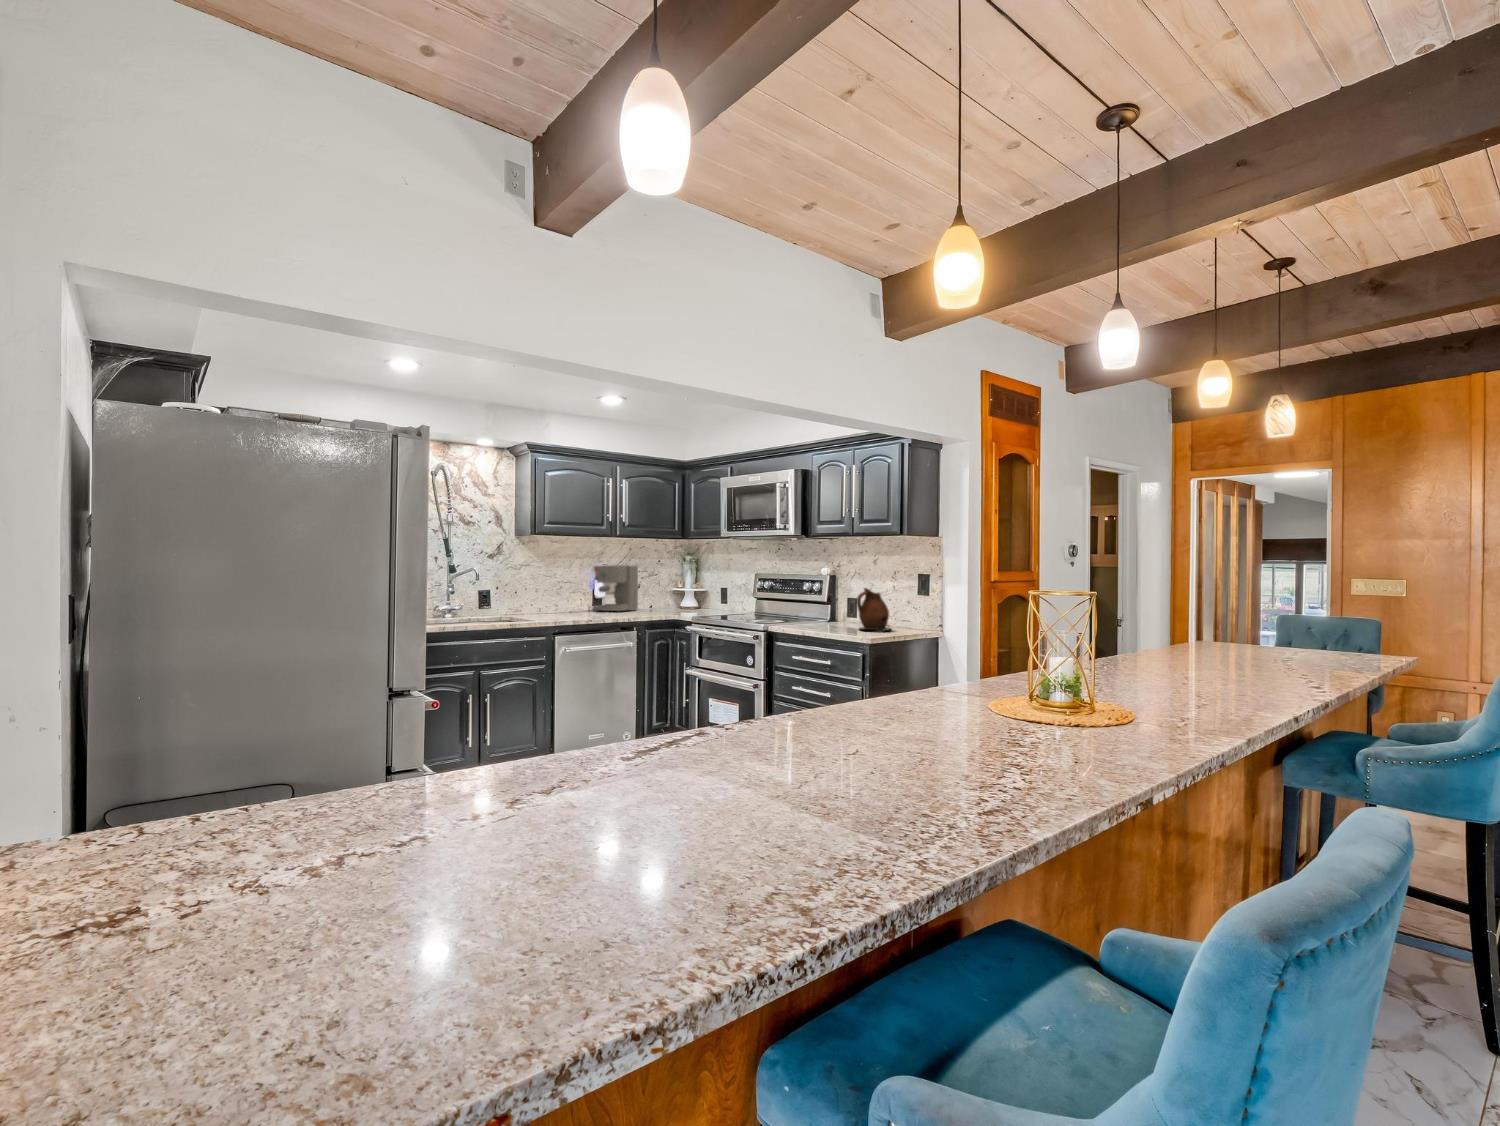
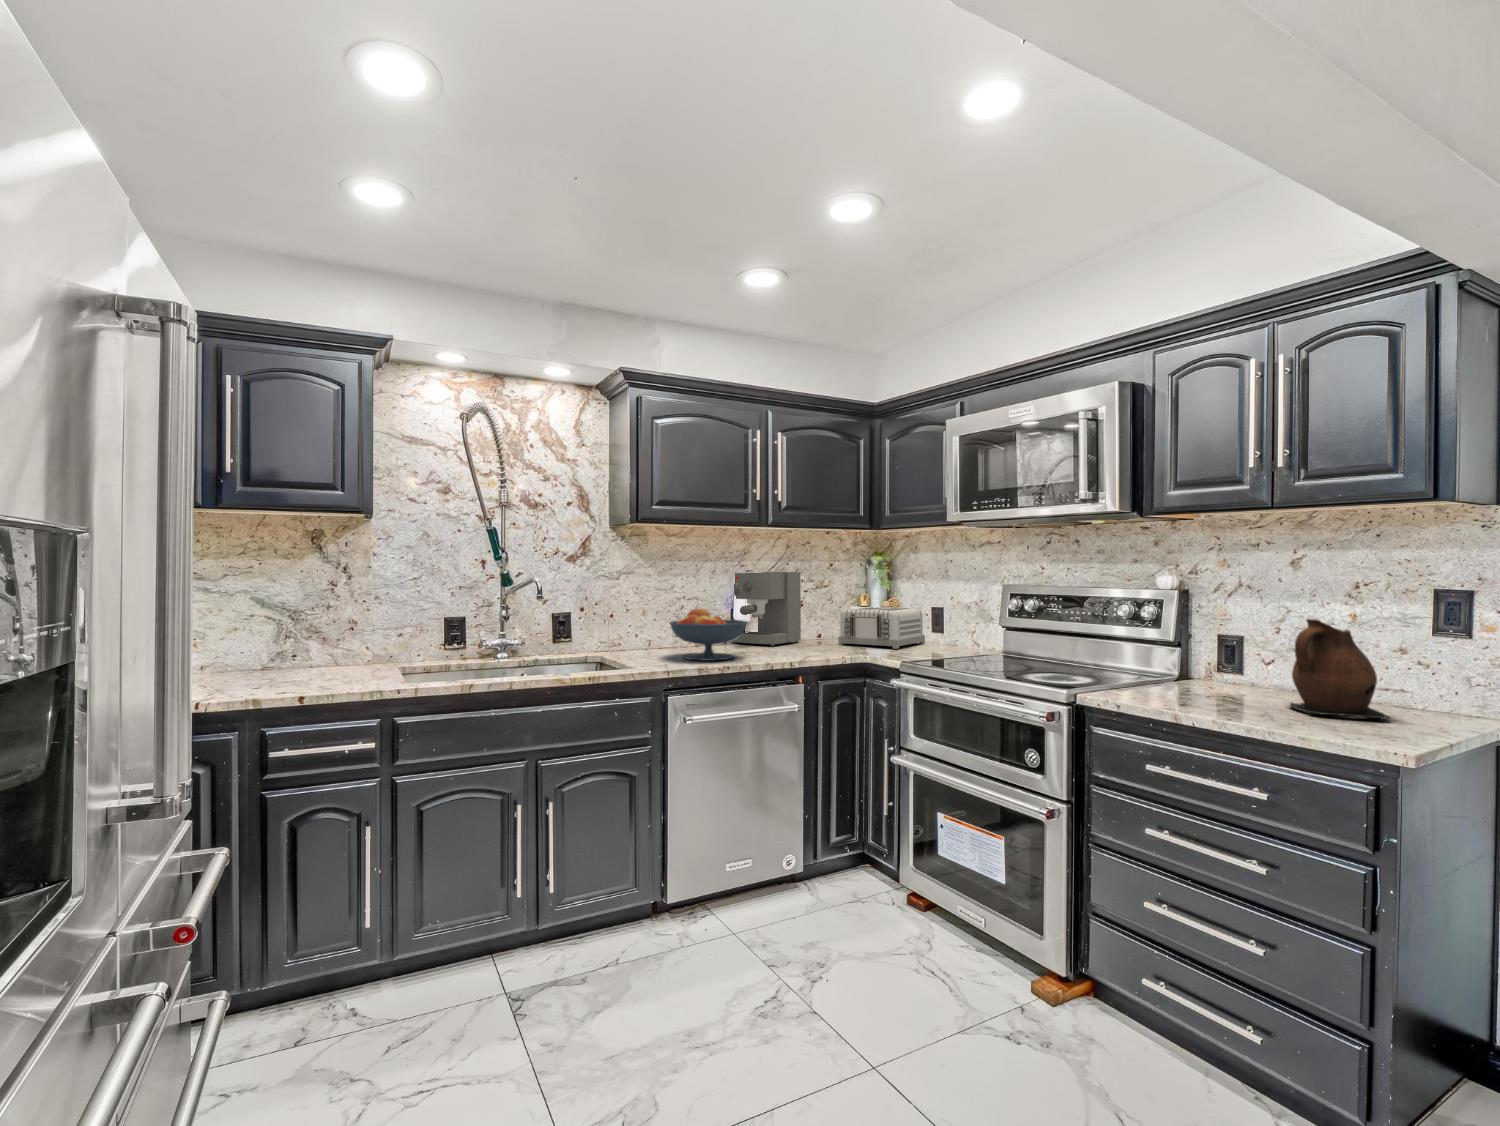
fruit bowl: none [555,587,603,618] -> present [670,608,747,661]
toaster: none [662,588,716,612] -> present [838,607,925,649]

